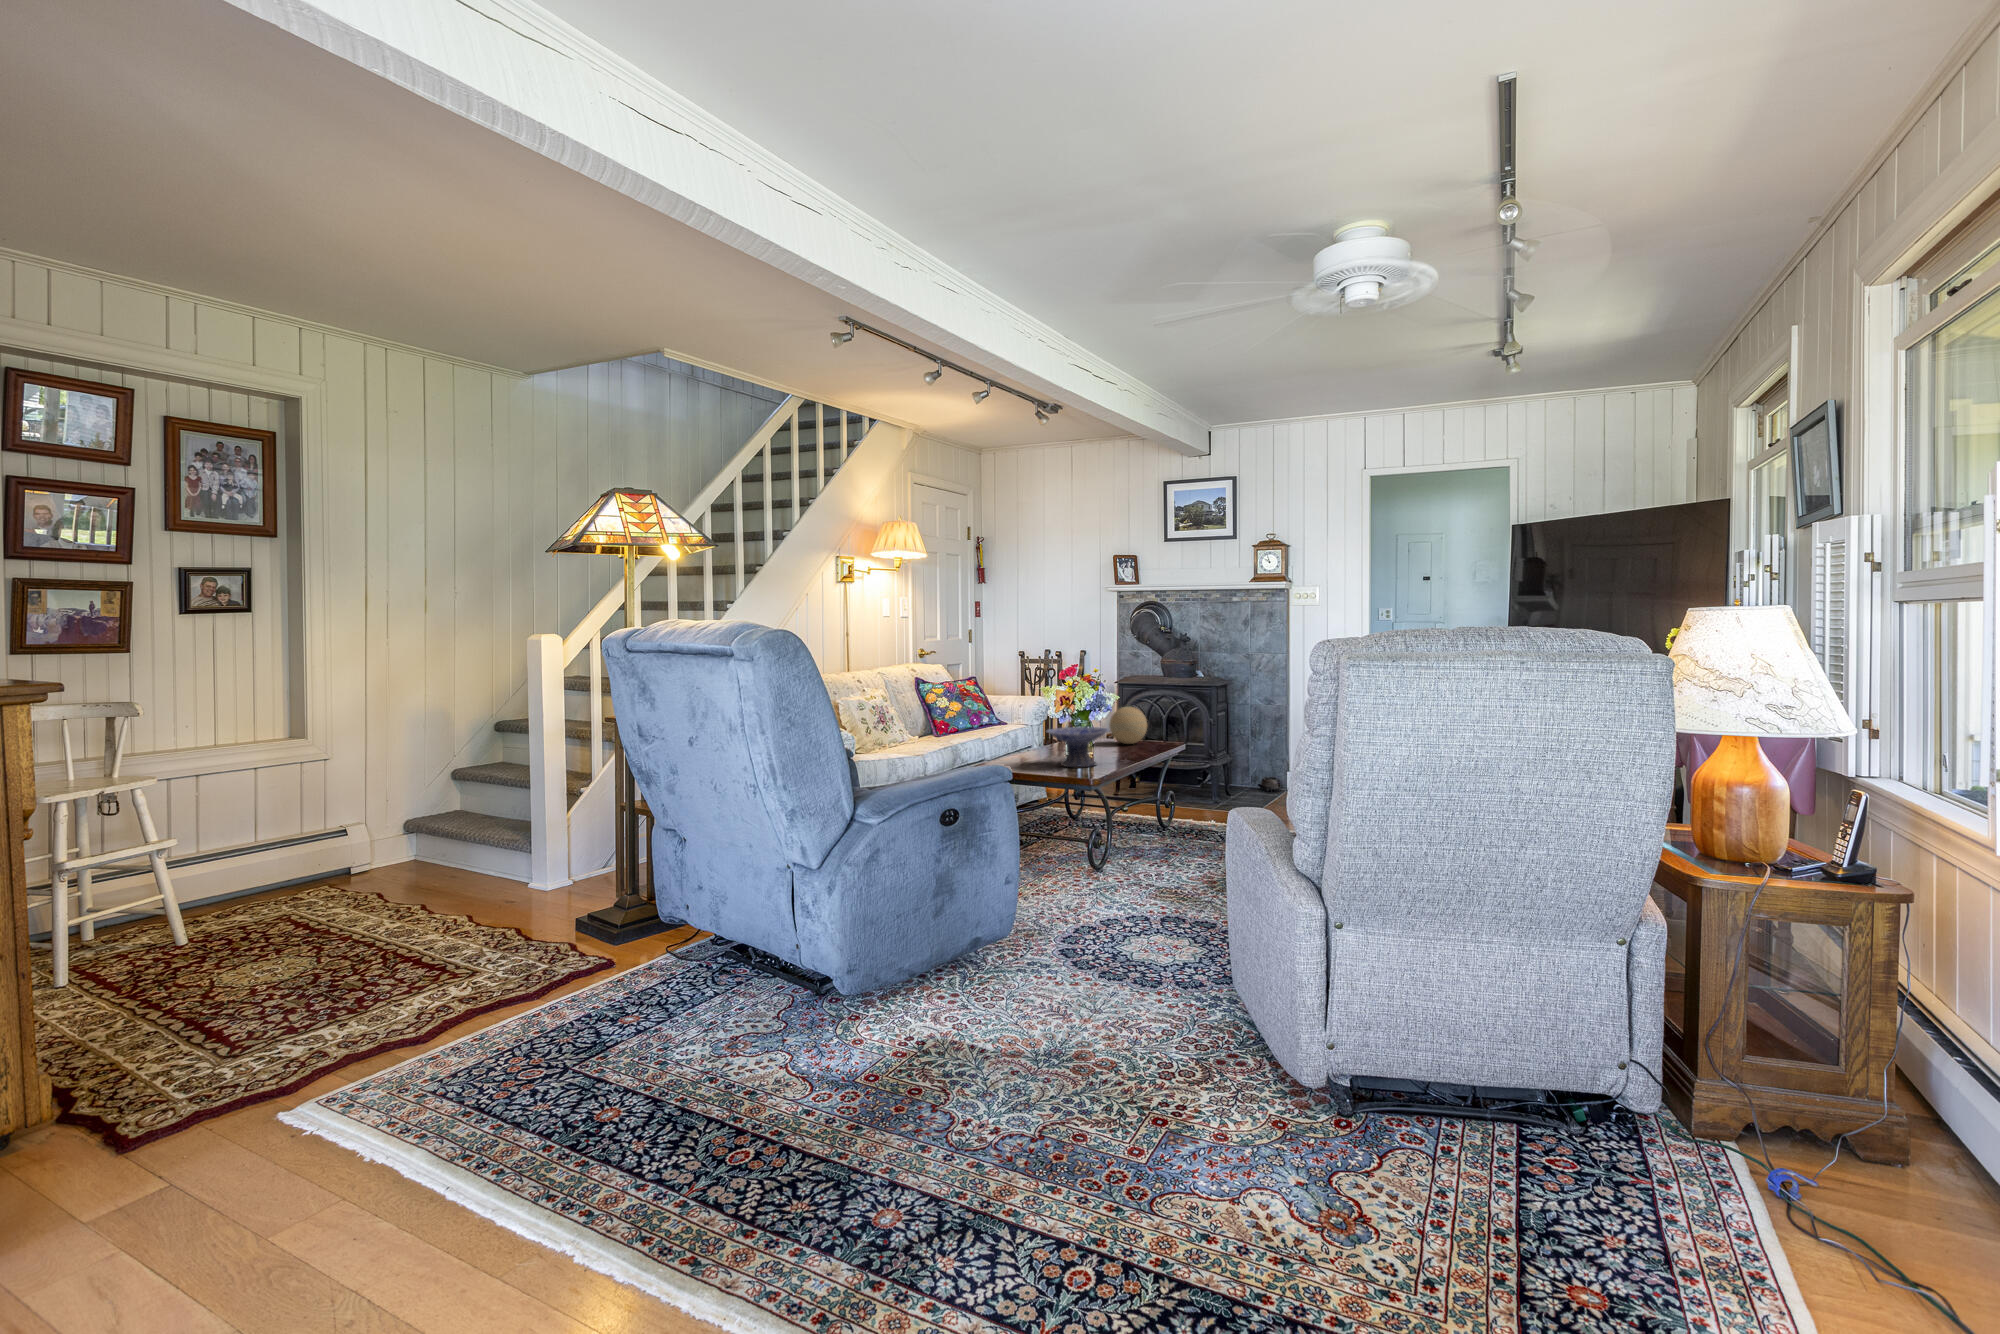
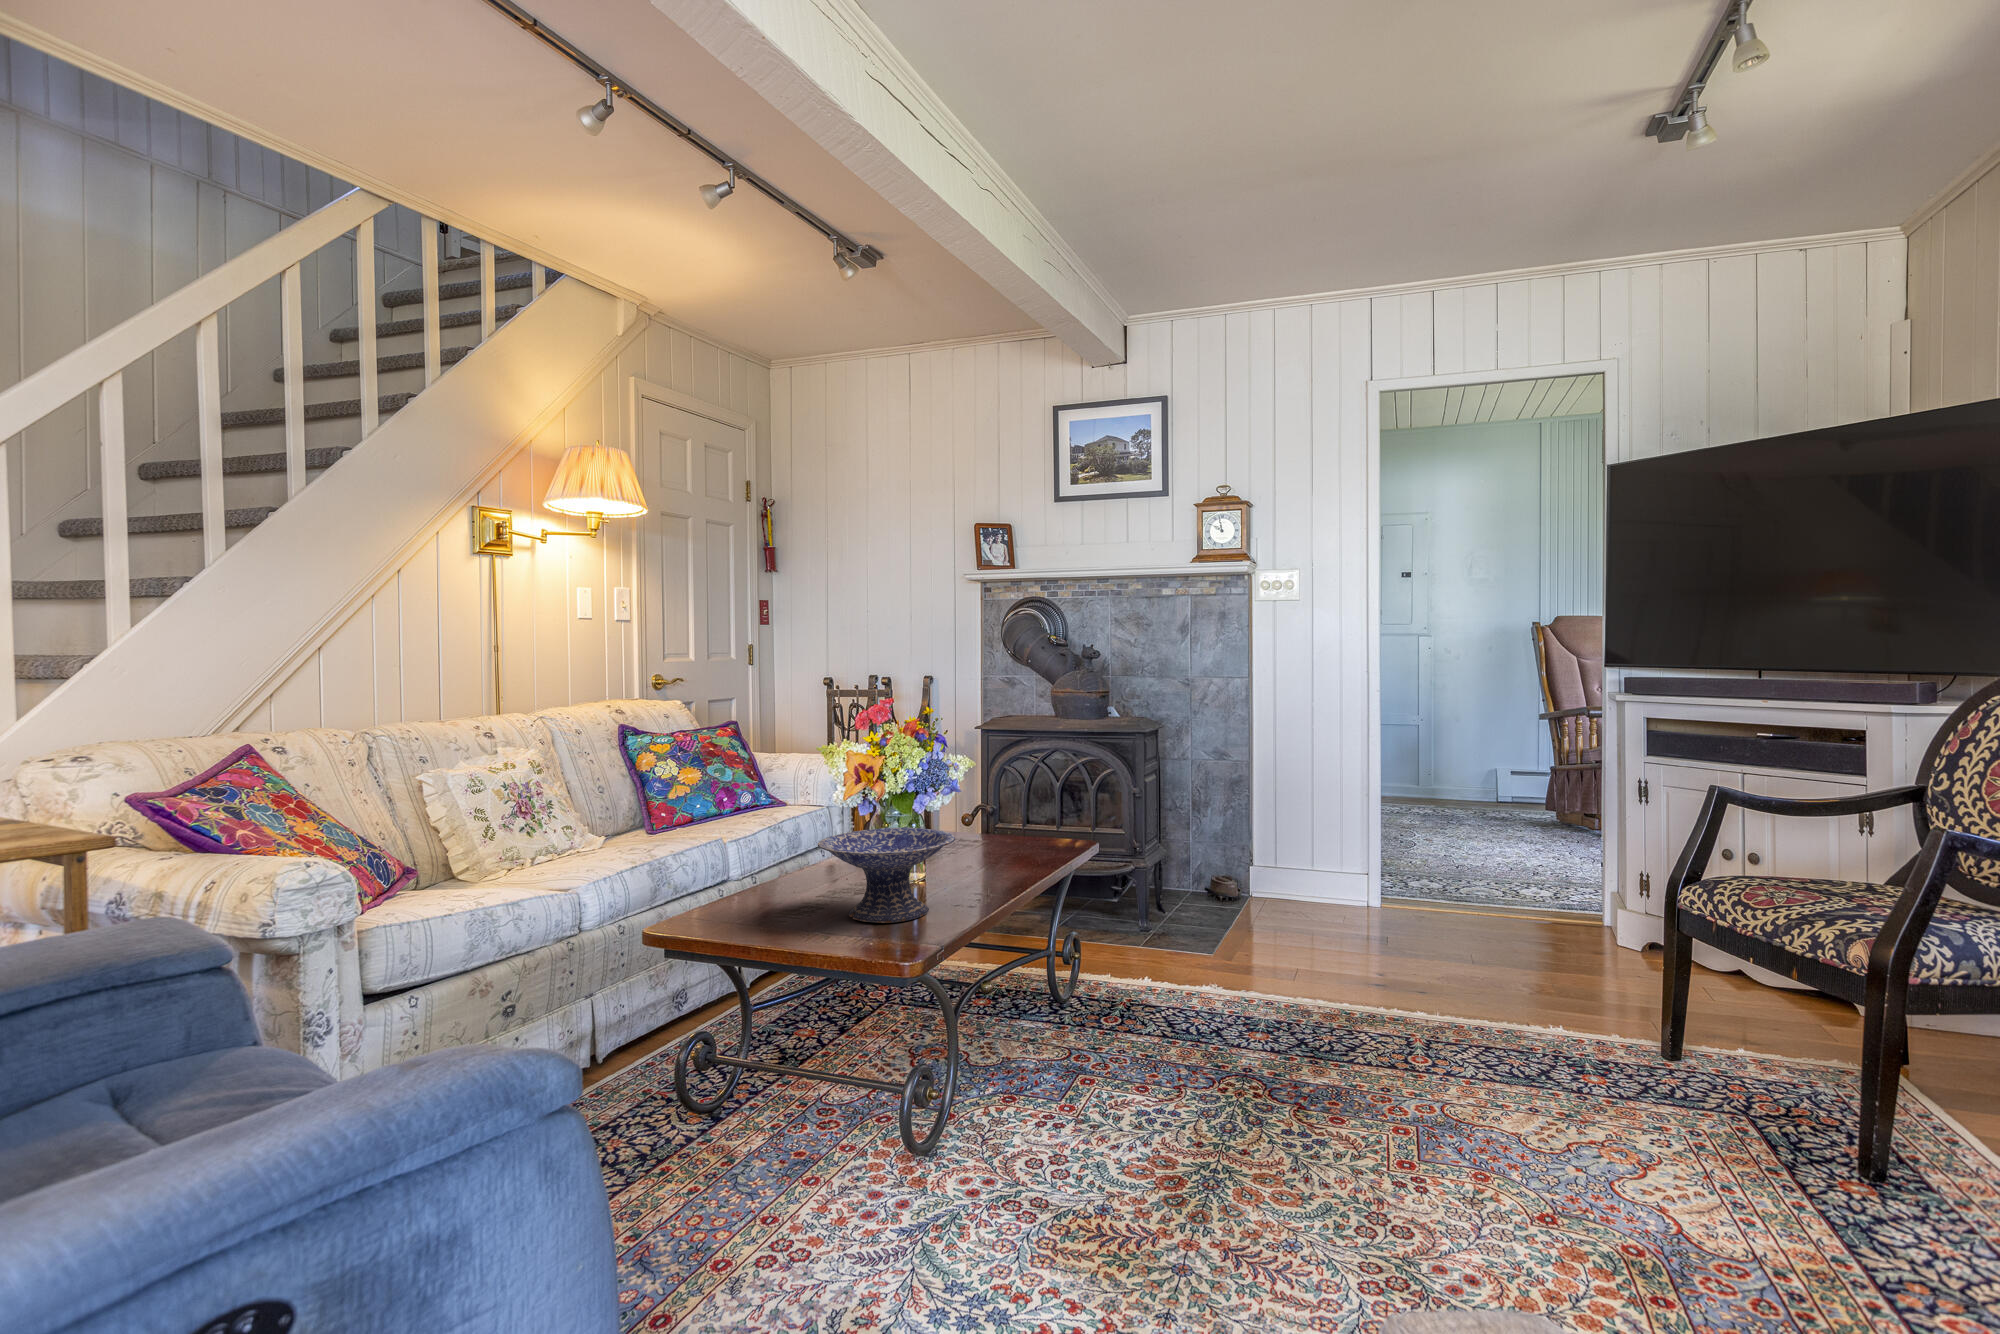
decorative orb: present [1109,707,1147,744] -> none [962,776,1032,847]

